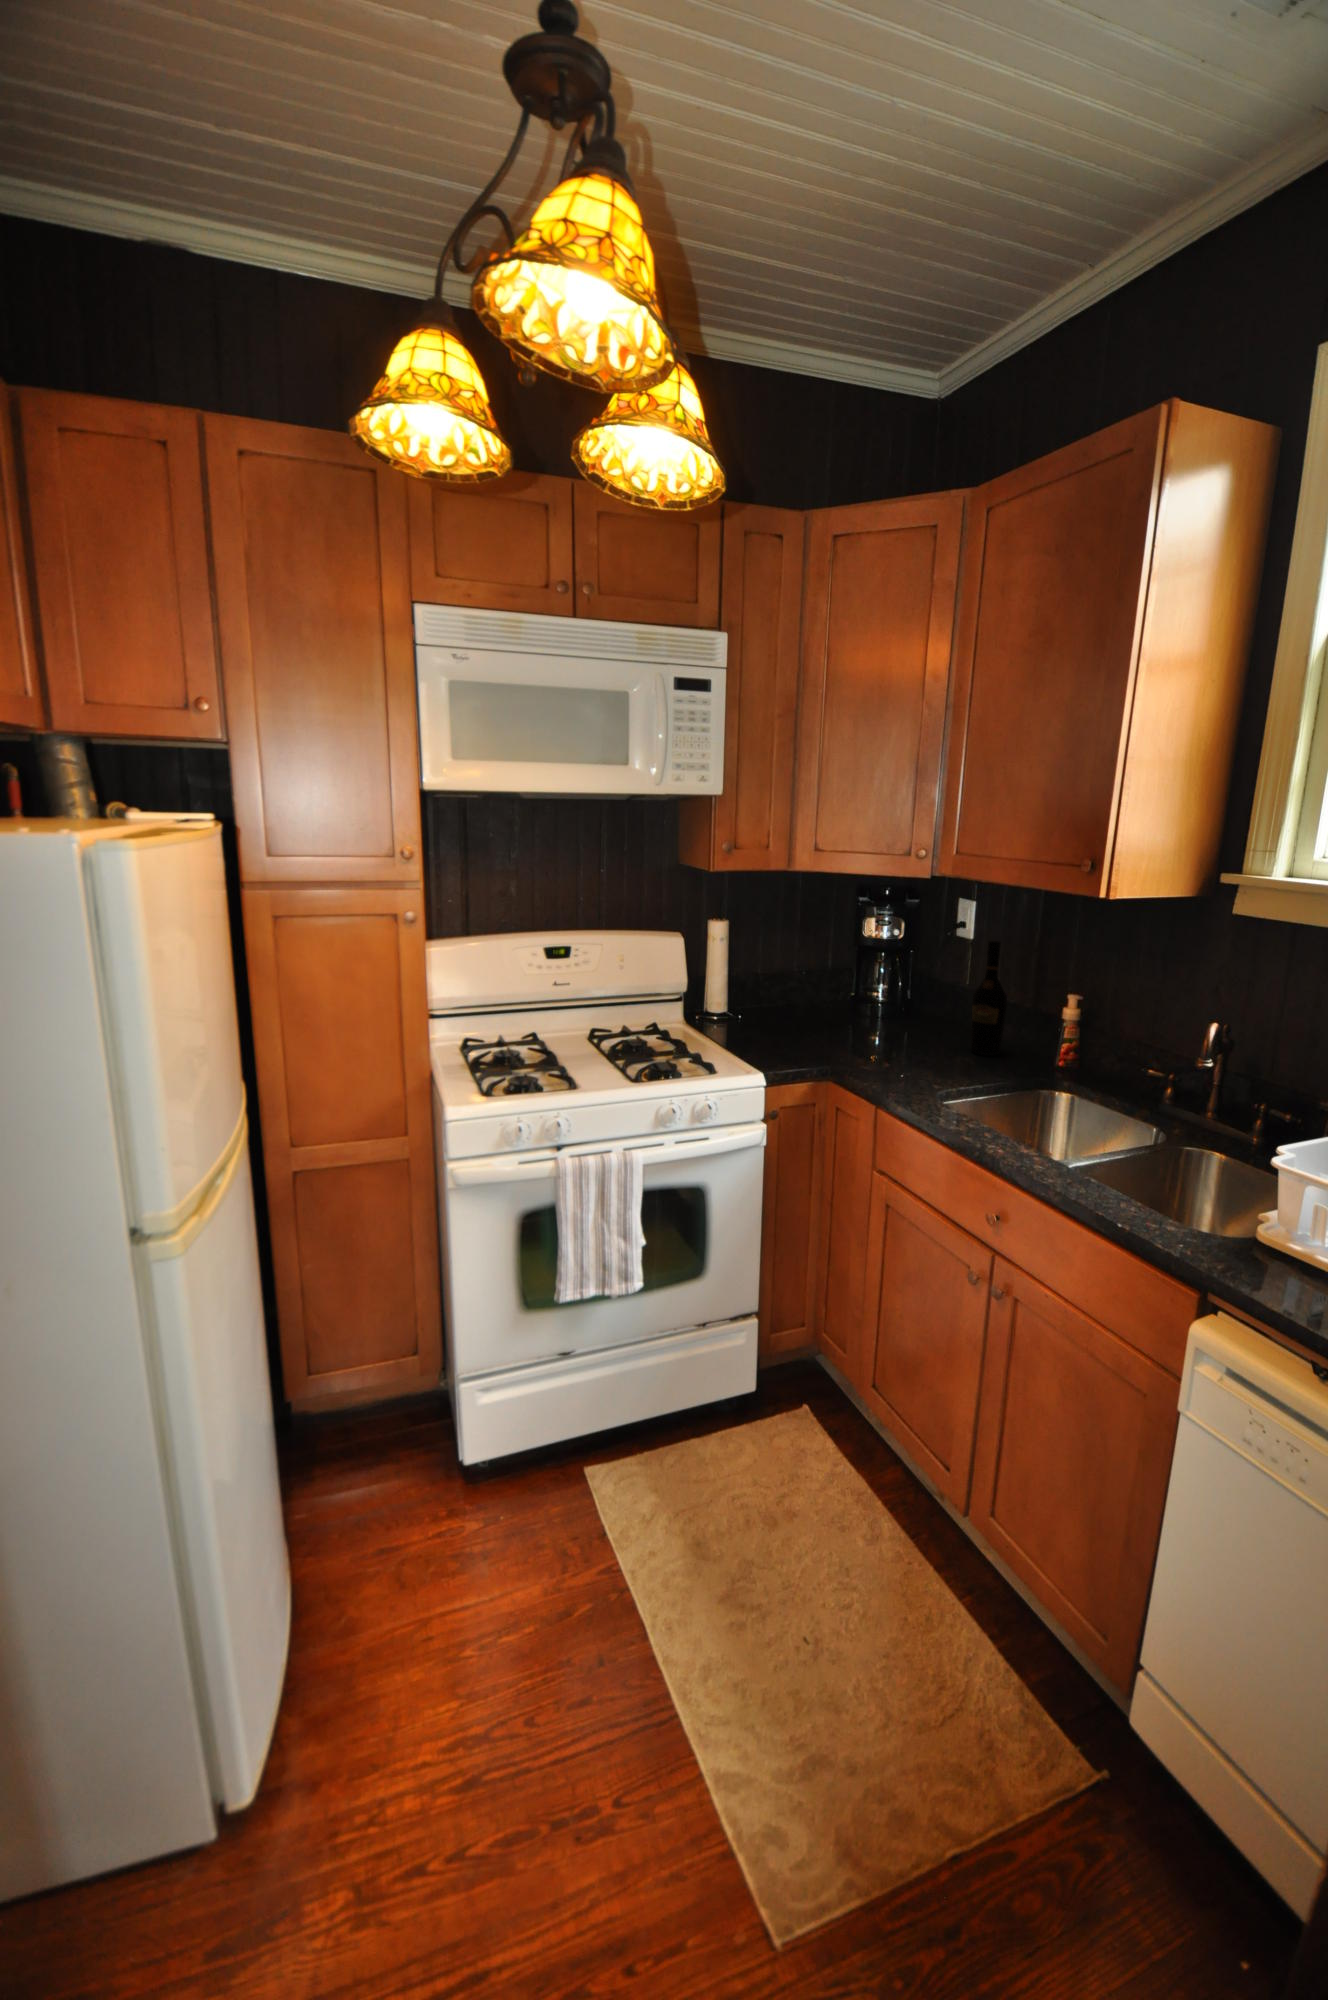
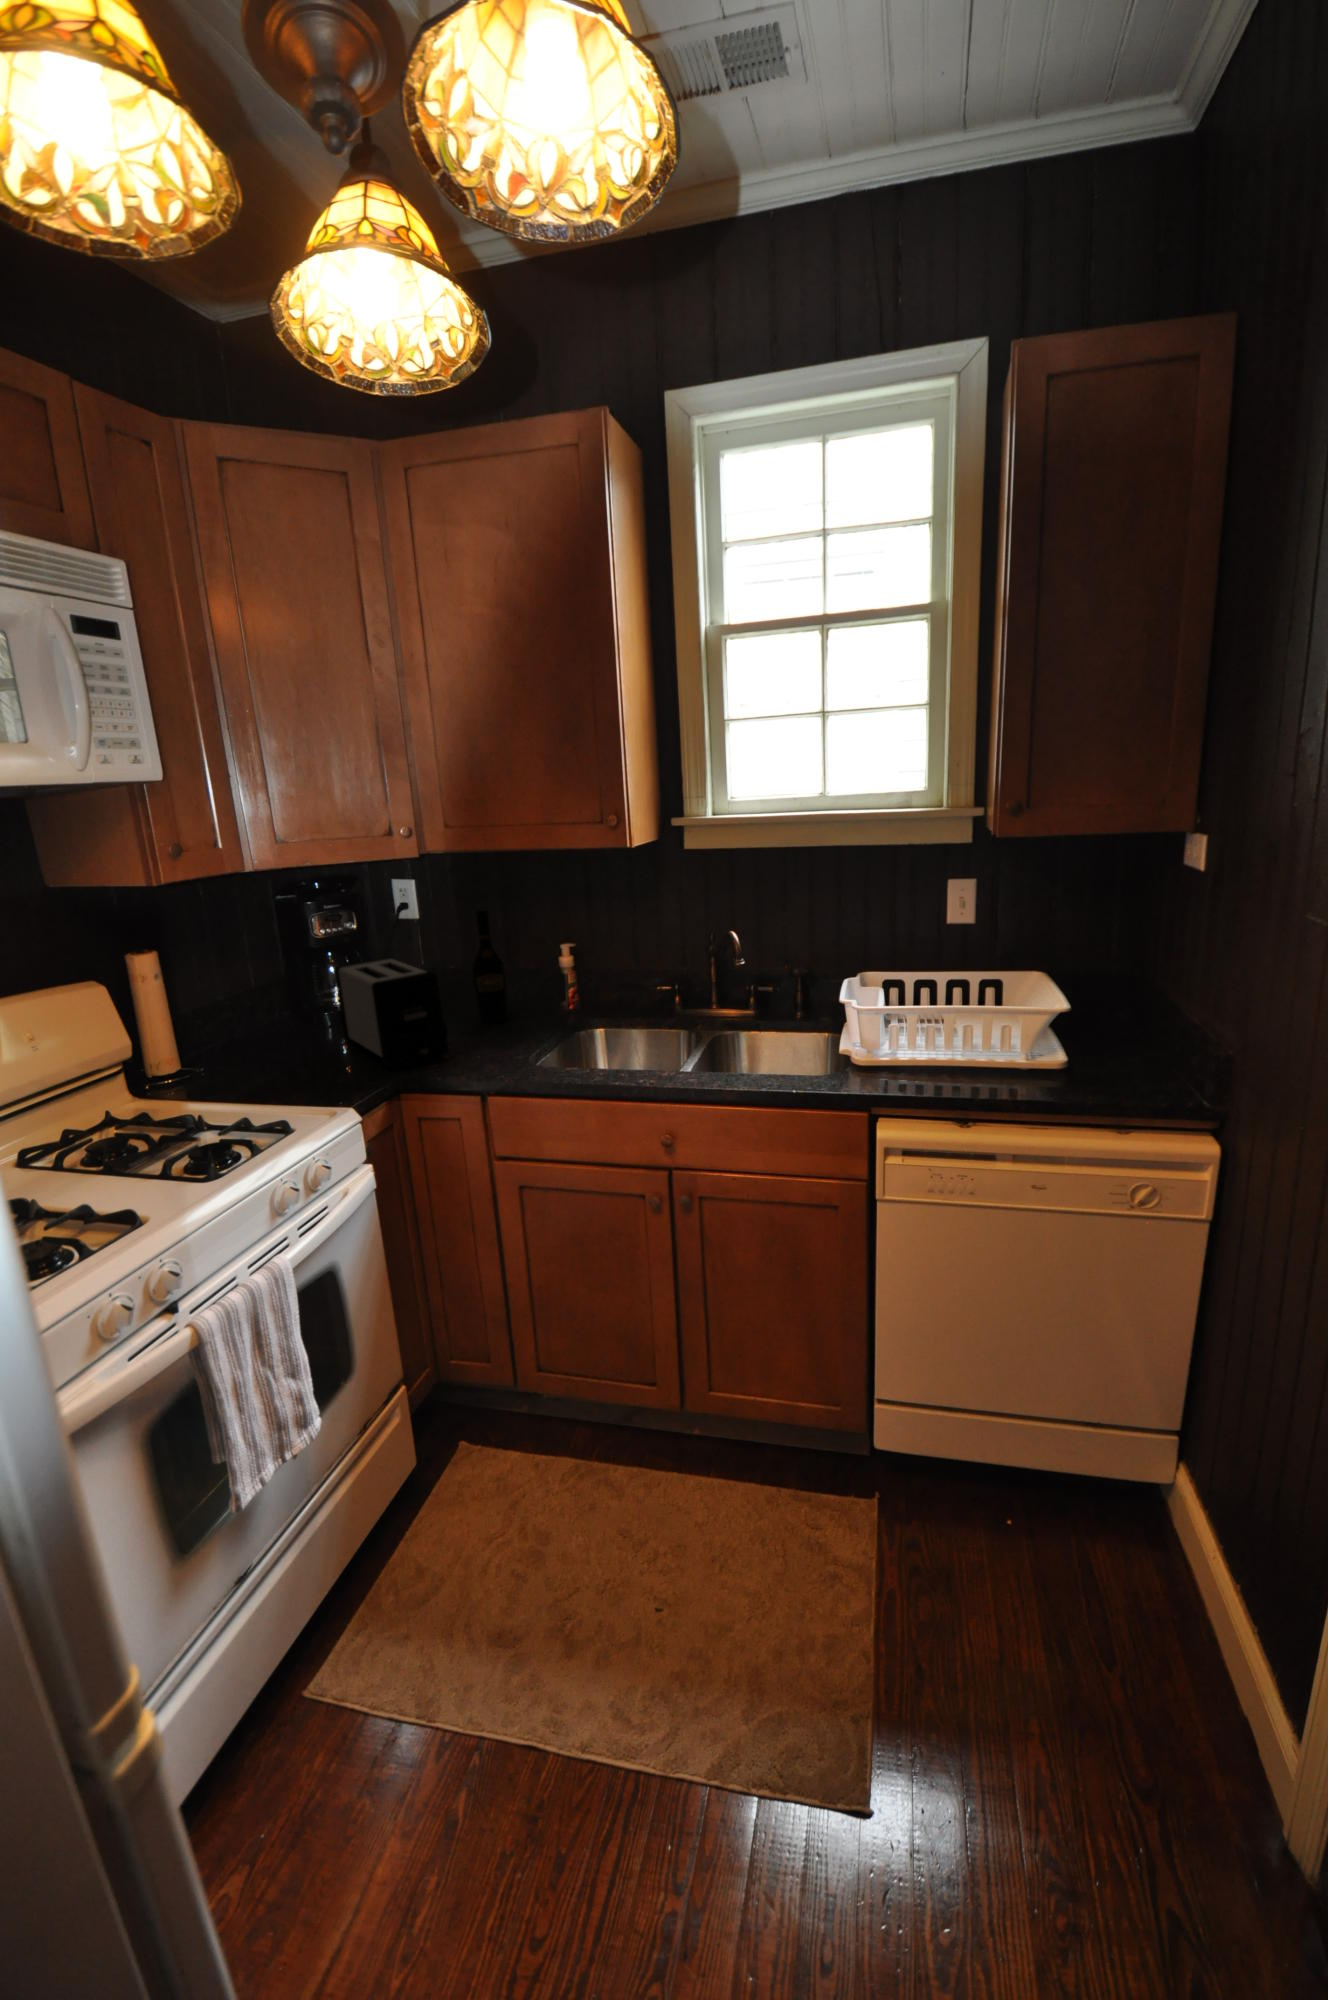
toaster: none [831,964,902,1063] -> present [335,957,449,1068]

